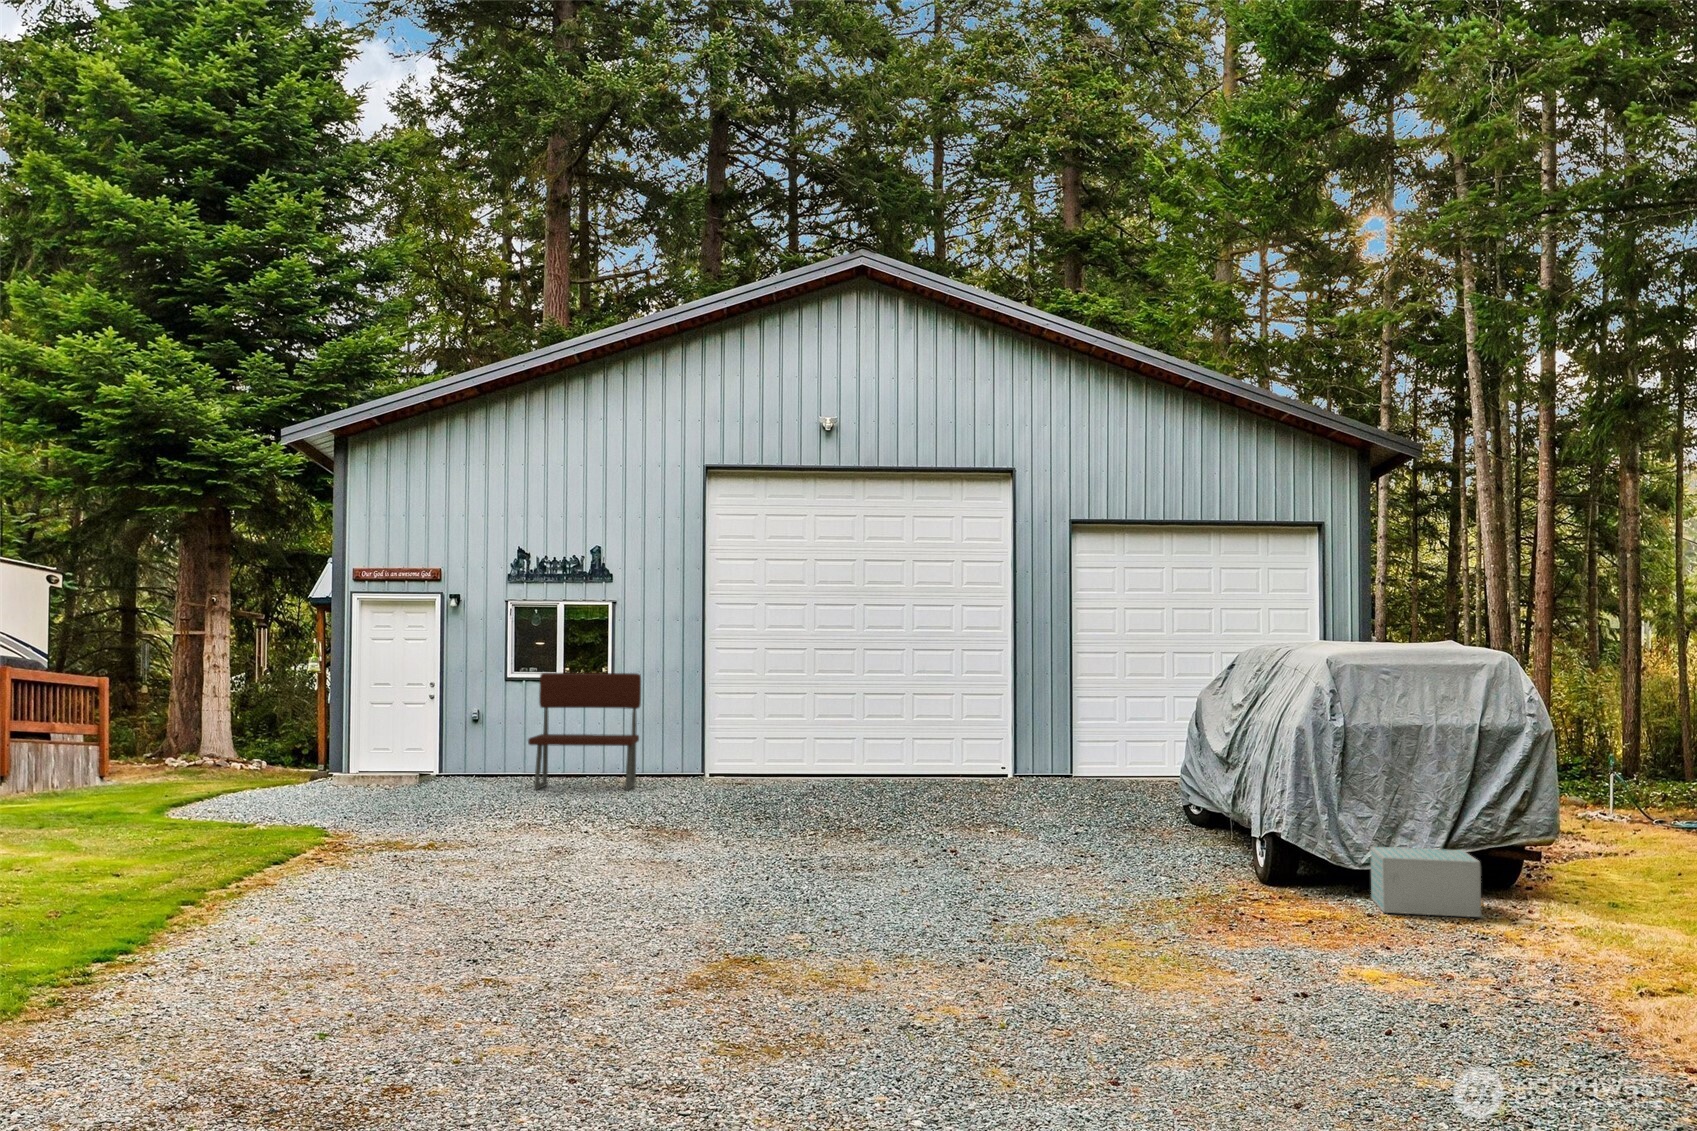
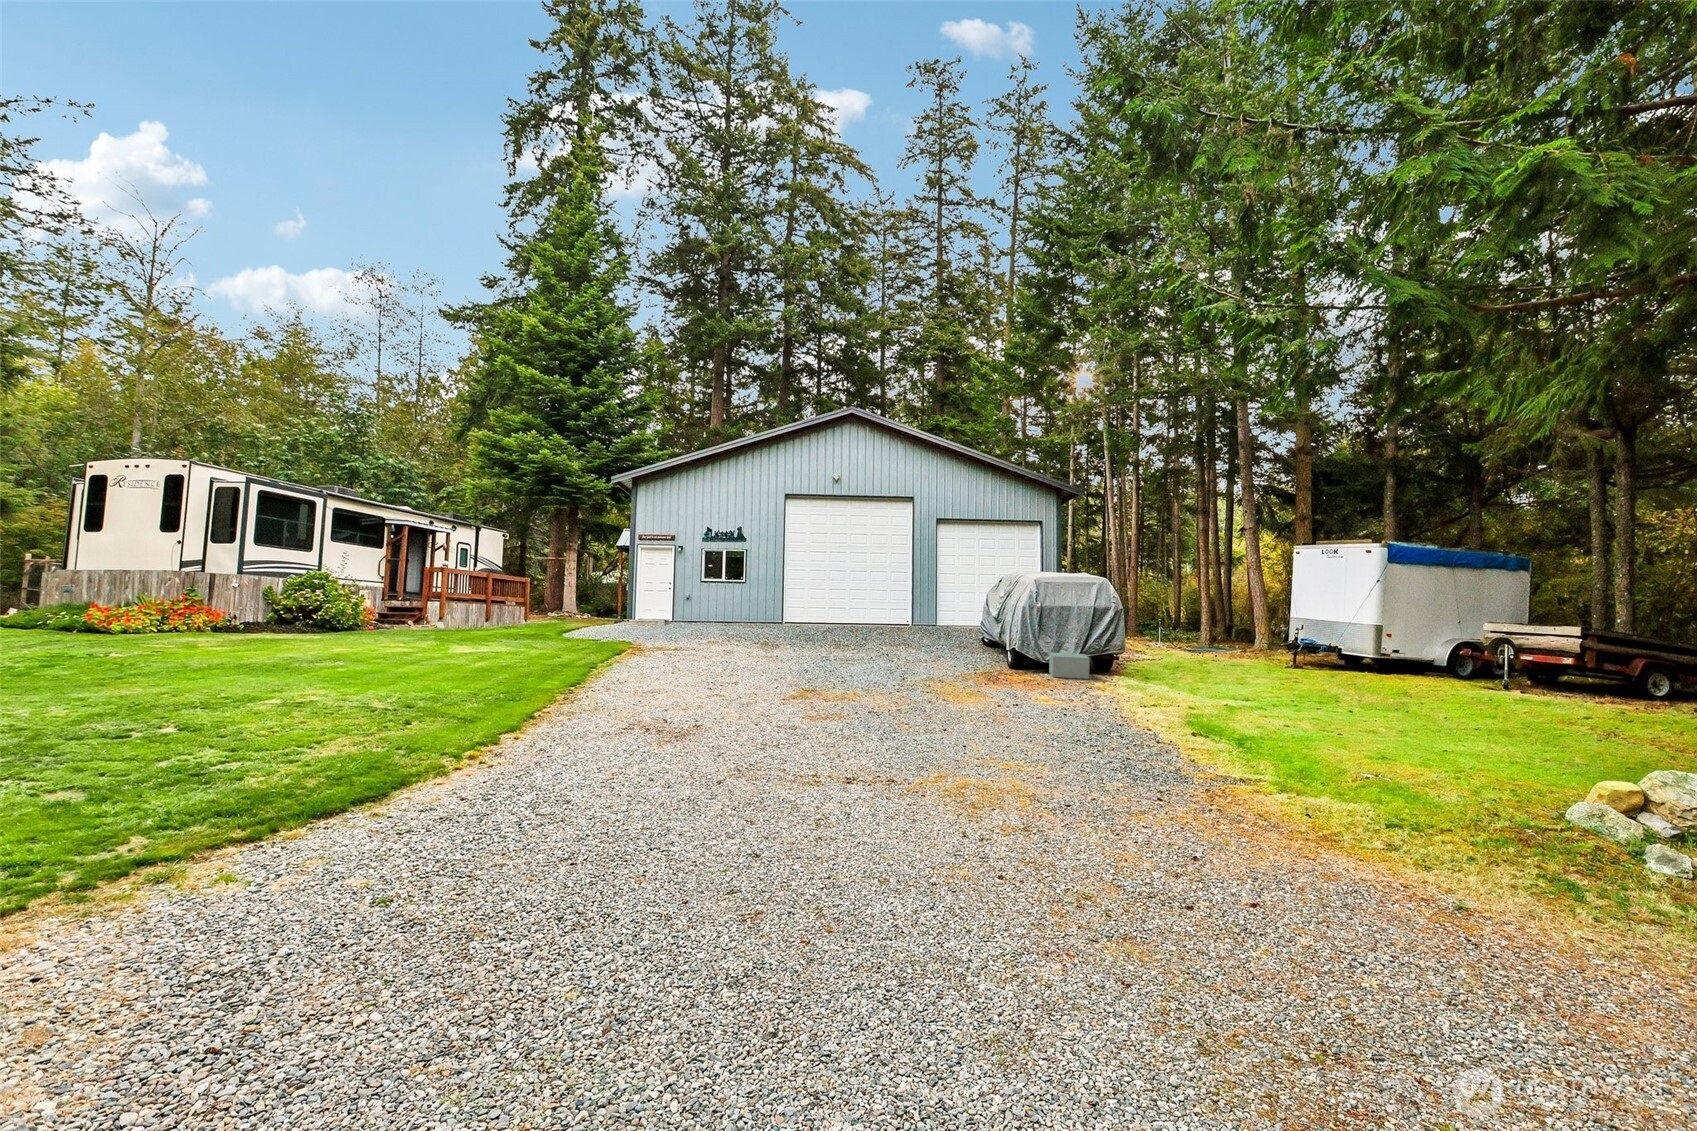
bench: present [528,673,641,790] -> none [713,580,759,629]

